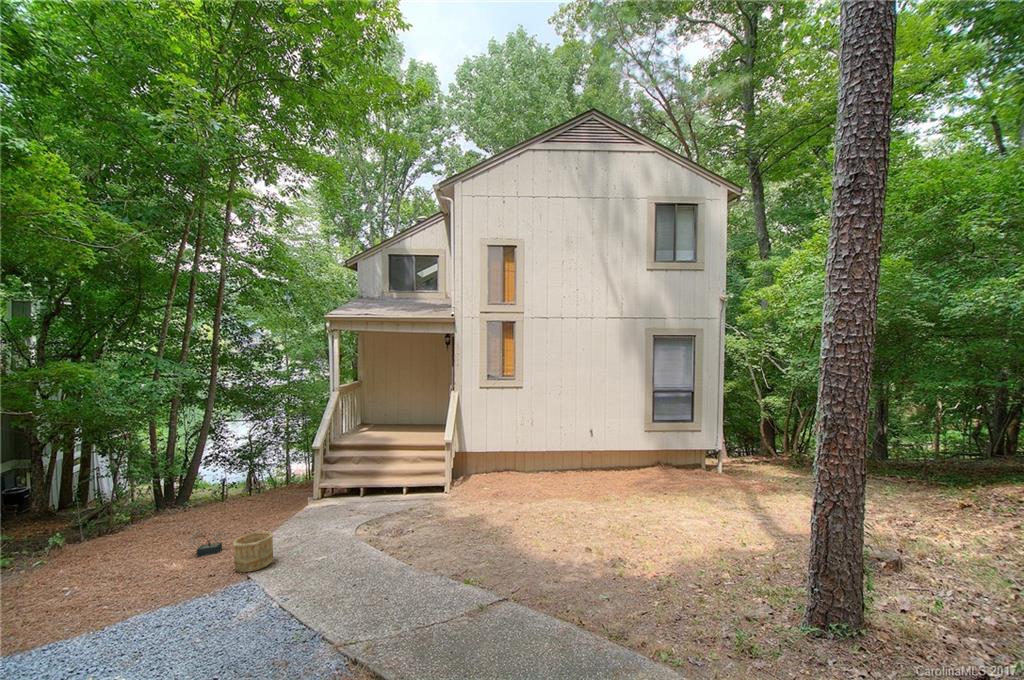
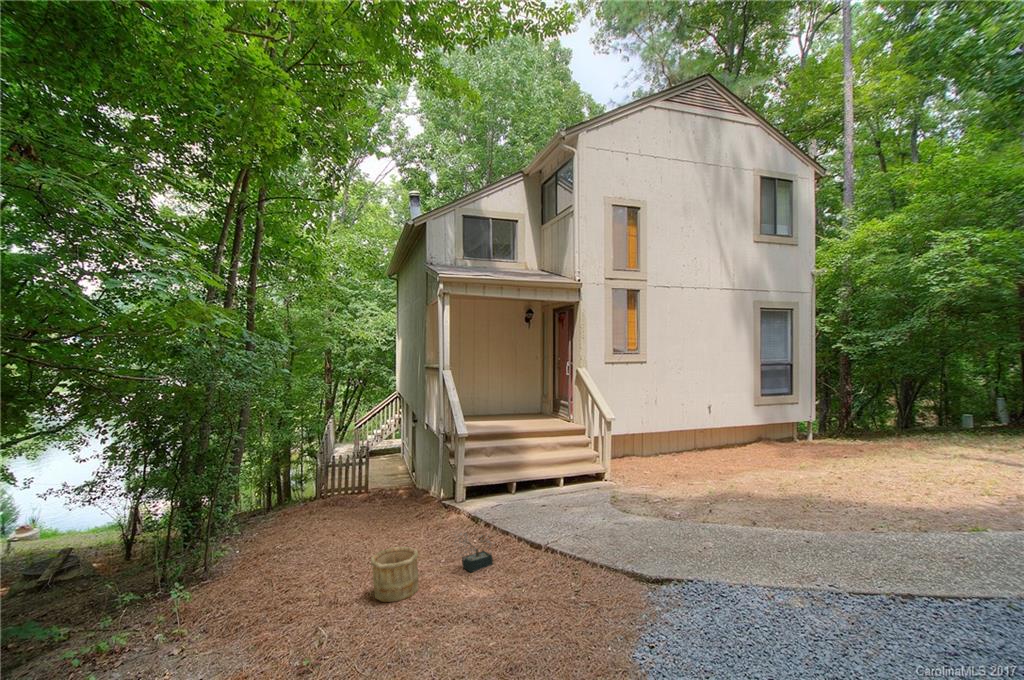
wooden bucket: present [233,531,273,572] -> present [371,547,418,602]

